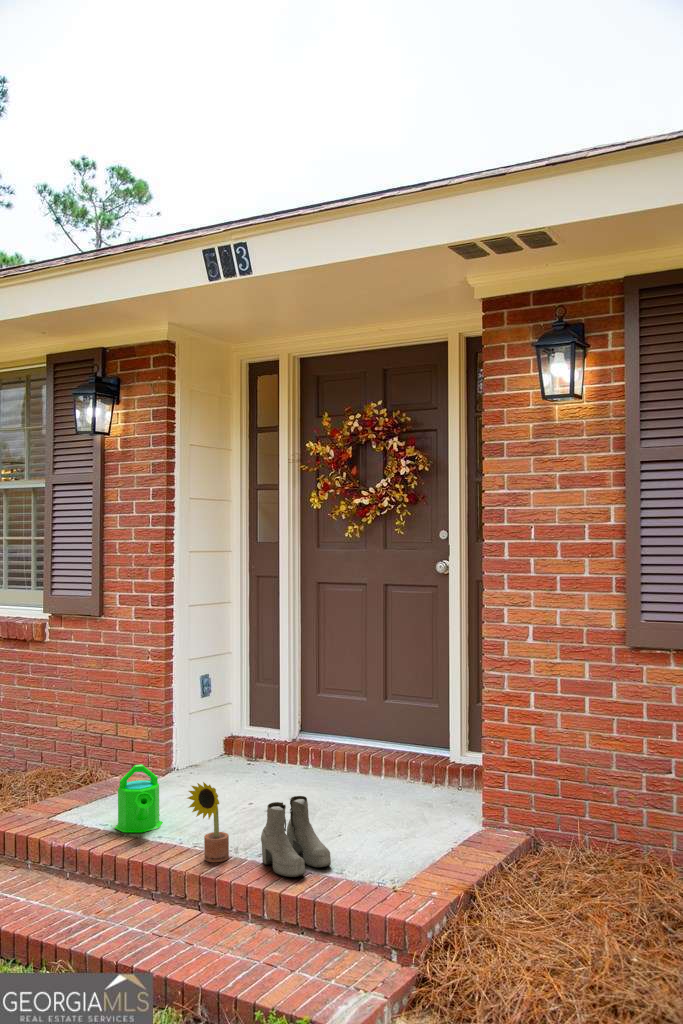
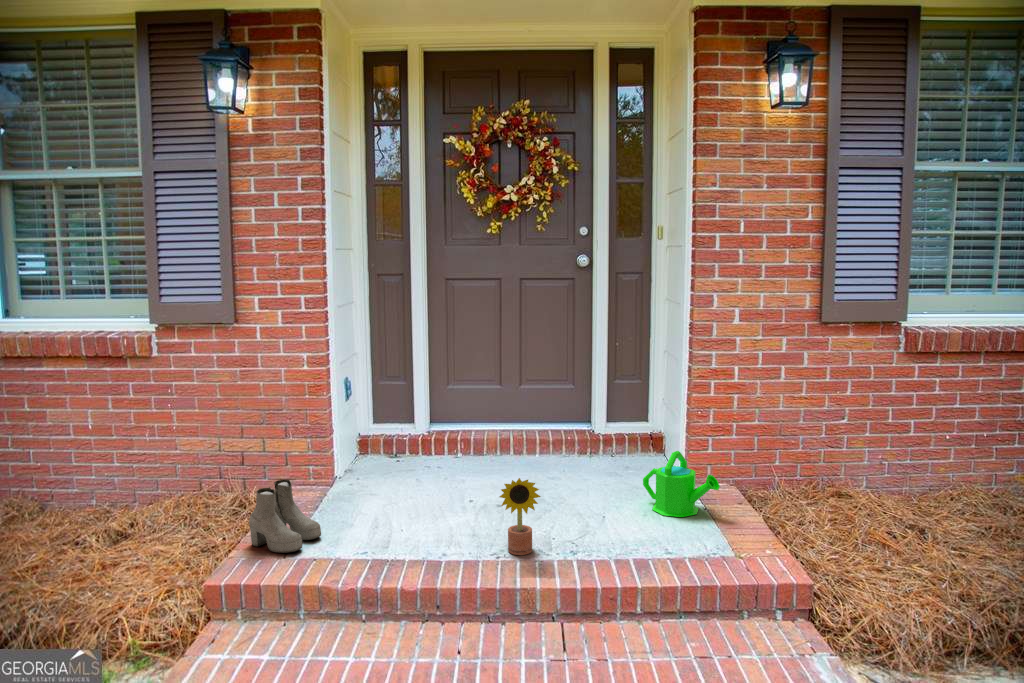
watering can: present [115,764,163,833] -> present [643,451,720,517]
boots: present [261,796,331,877] -> present [249,480,321,553]

